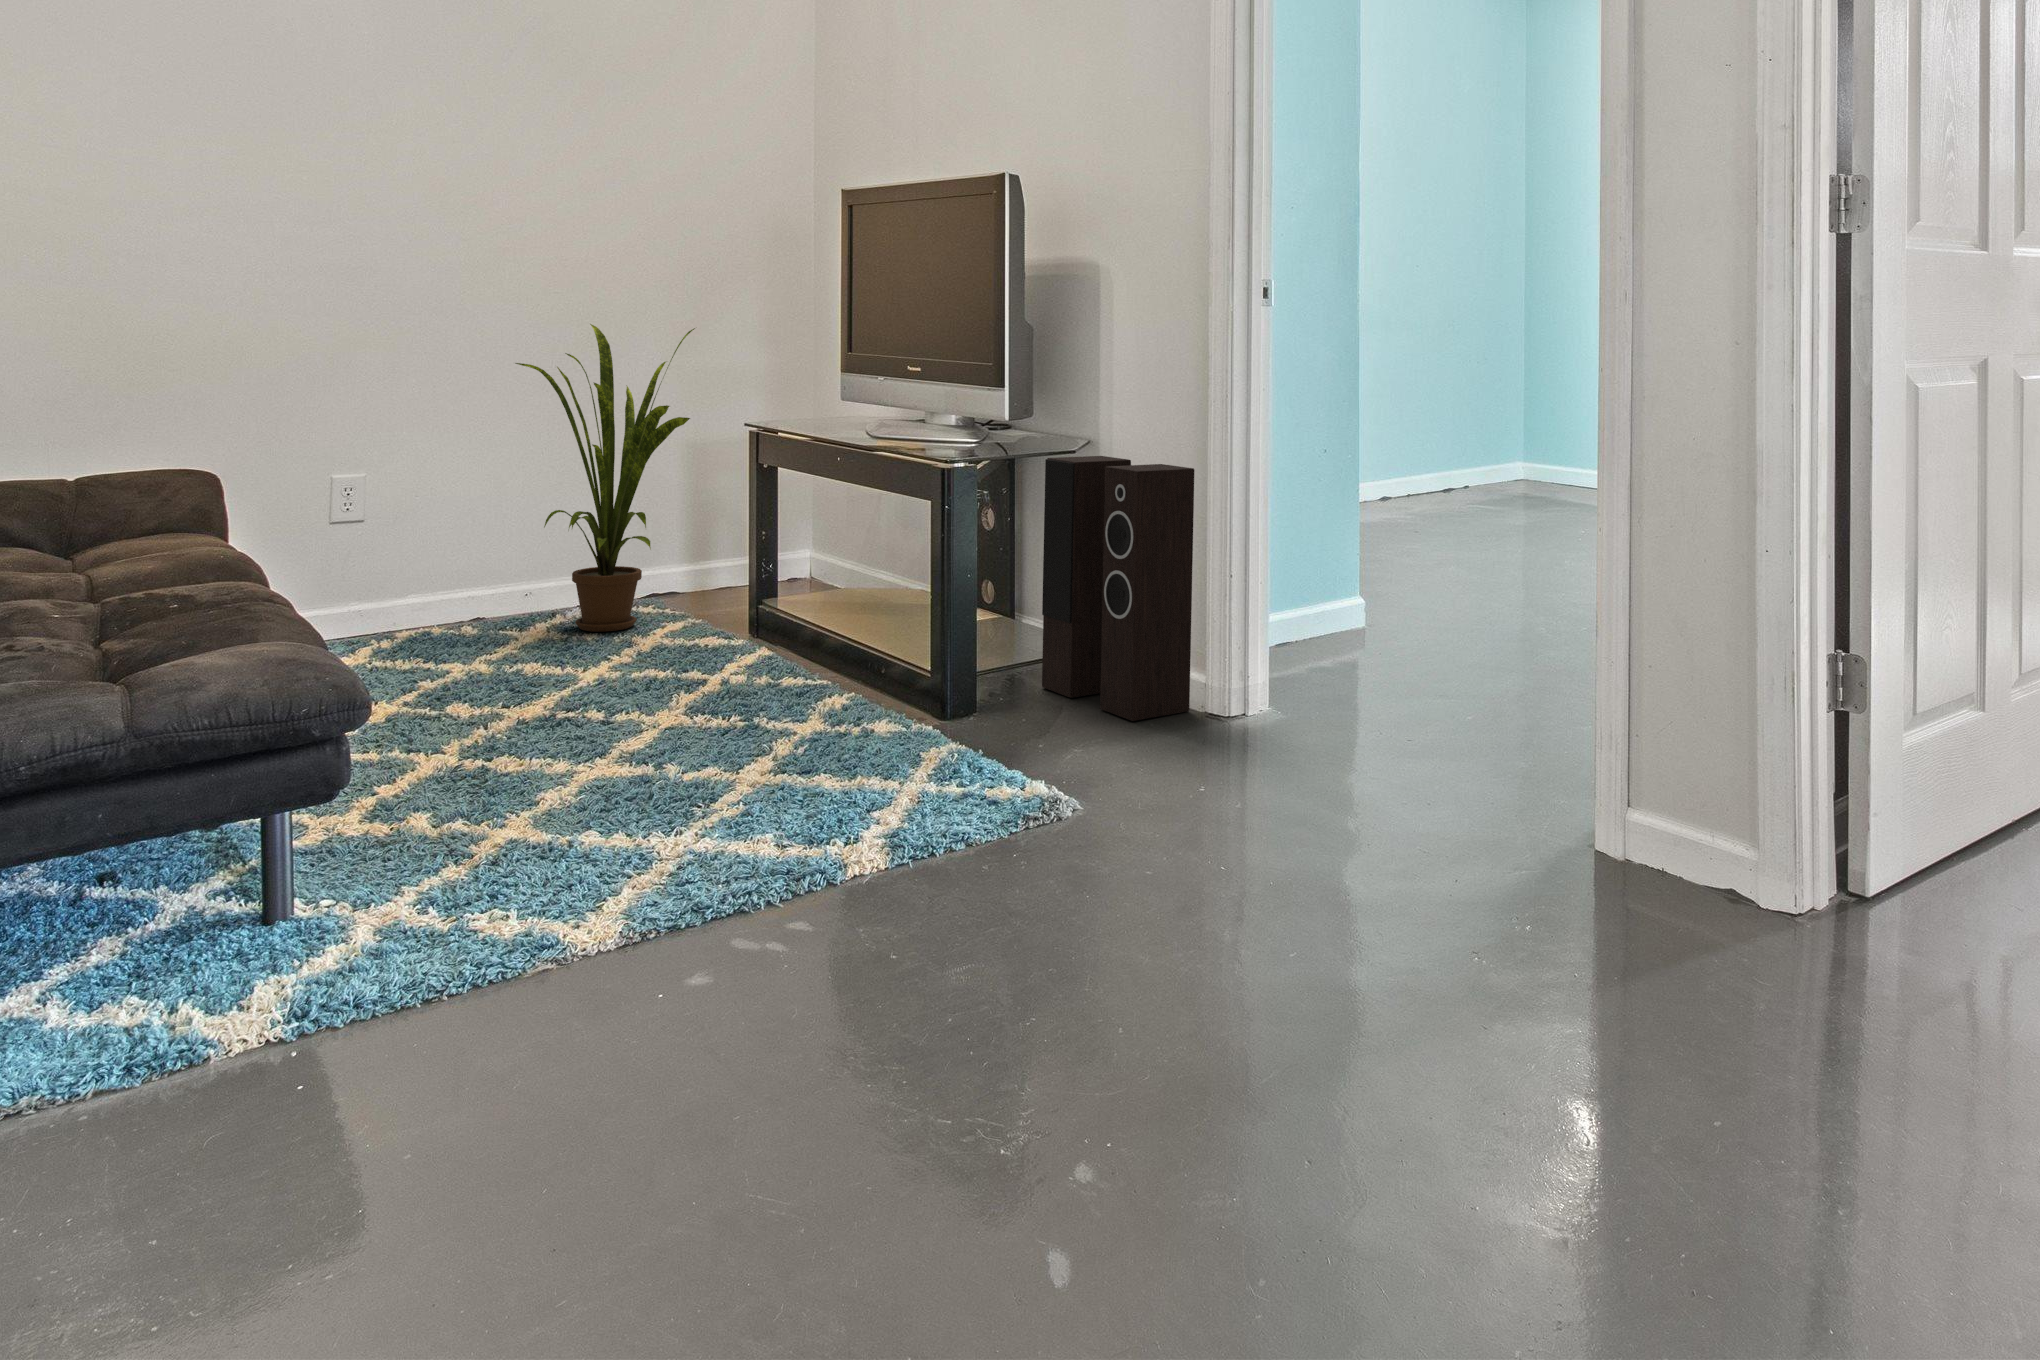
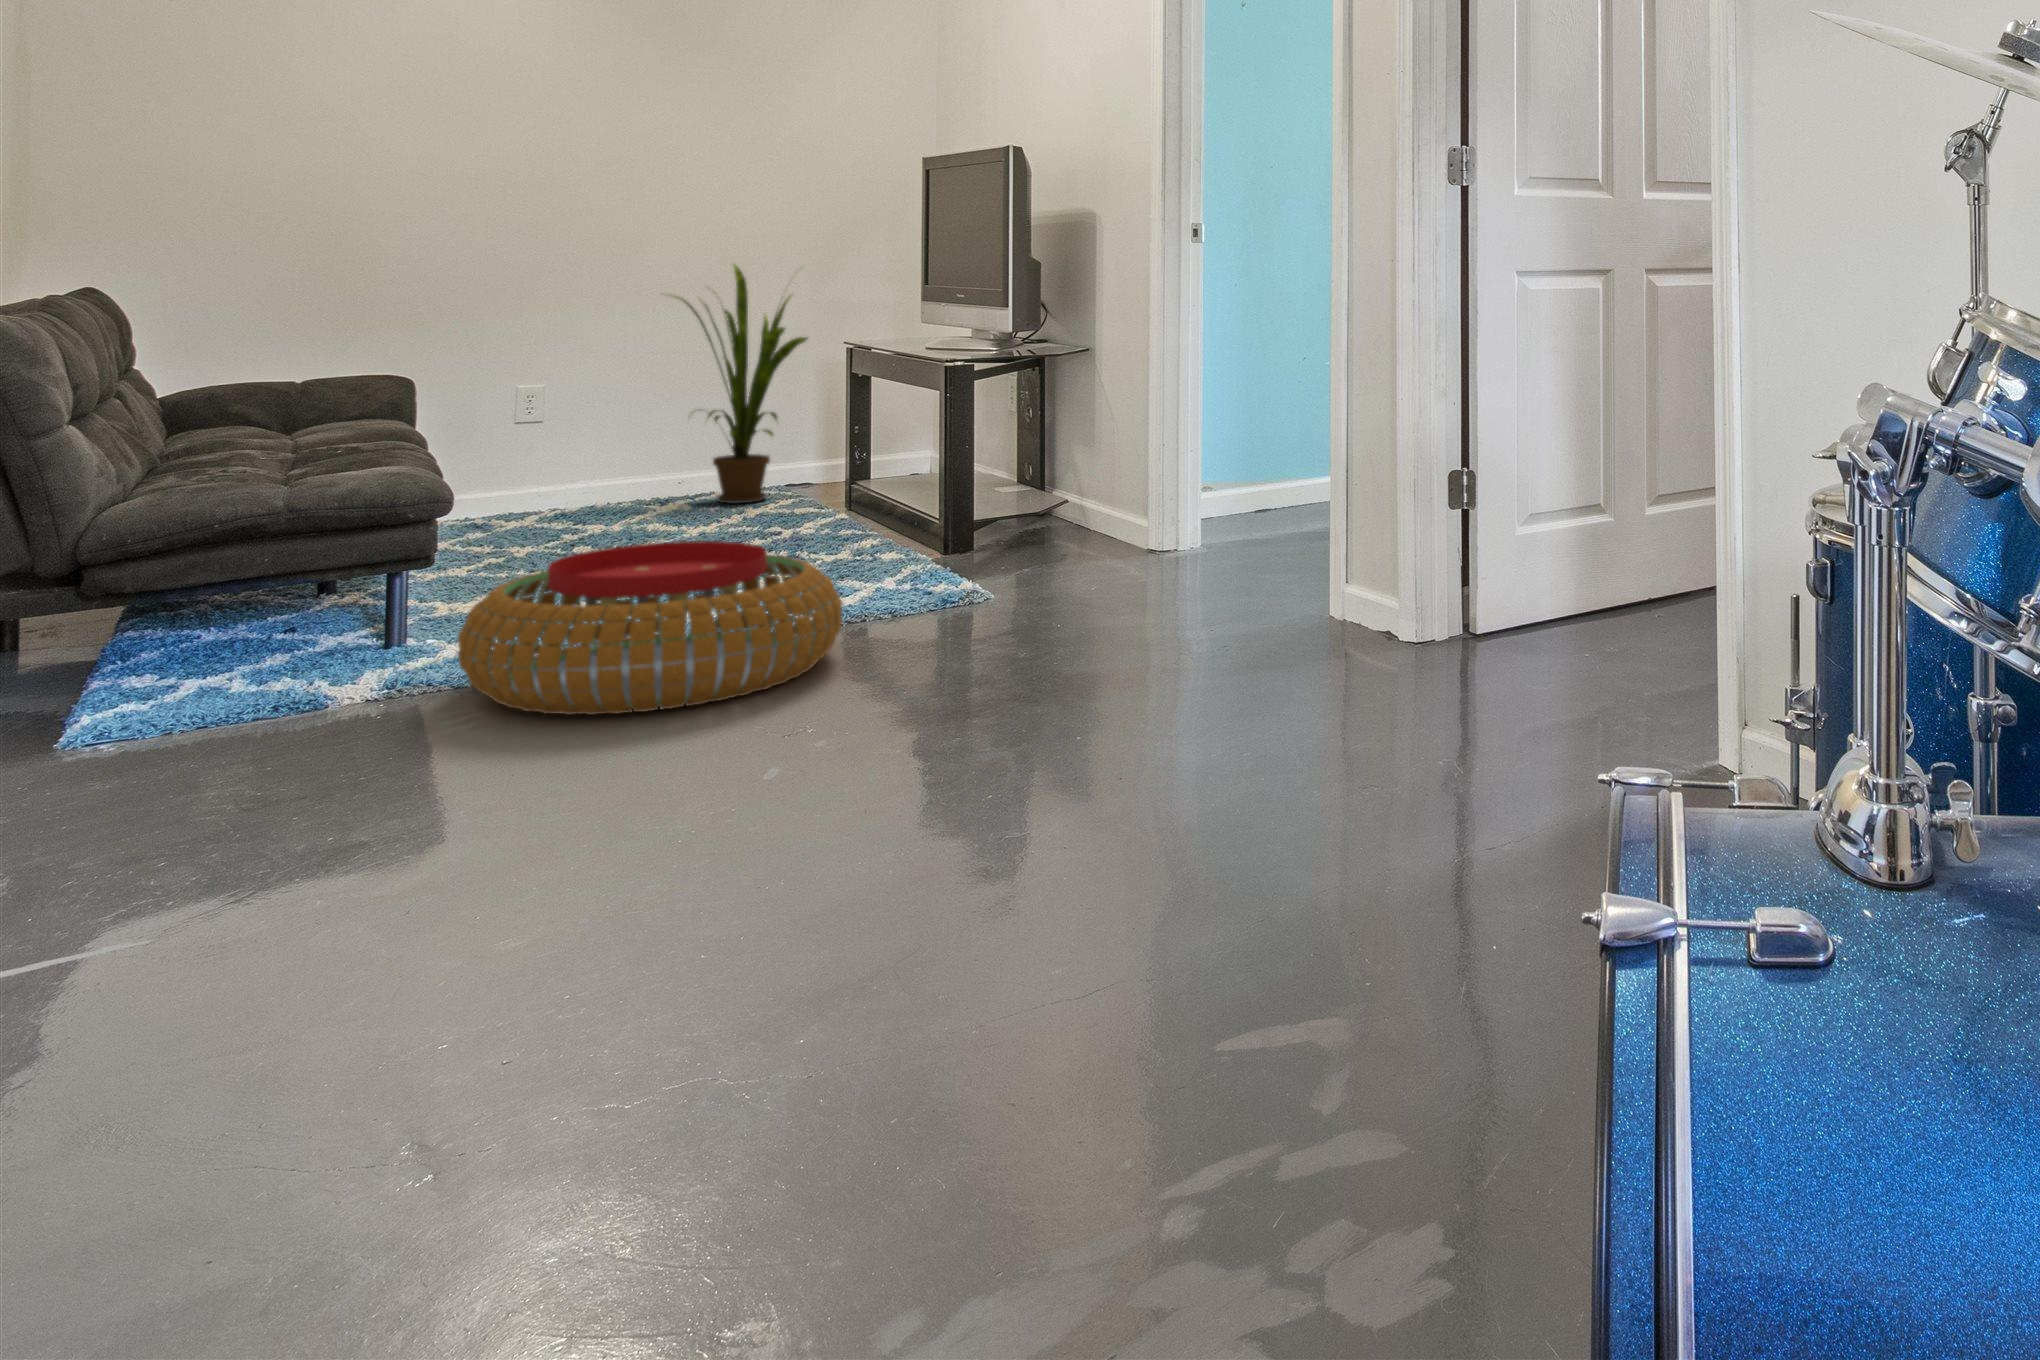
speaker: present [1042,456,1194,721] -> none [1043,362,1140,554]
pouf: none [419,753,972,1089] -> present [458,541,842,715]

